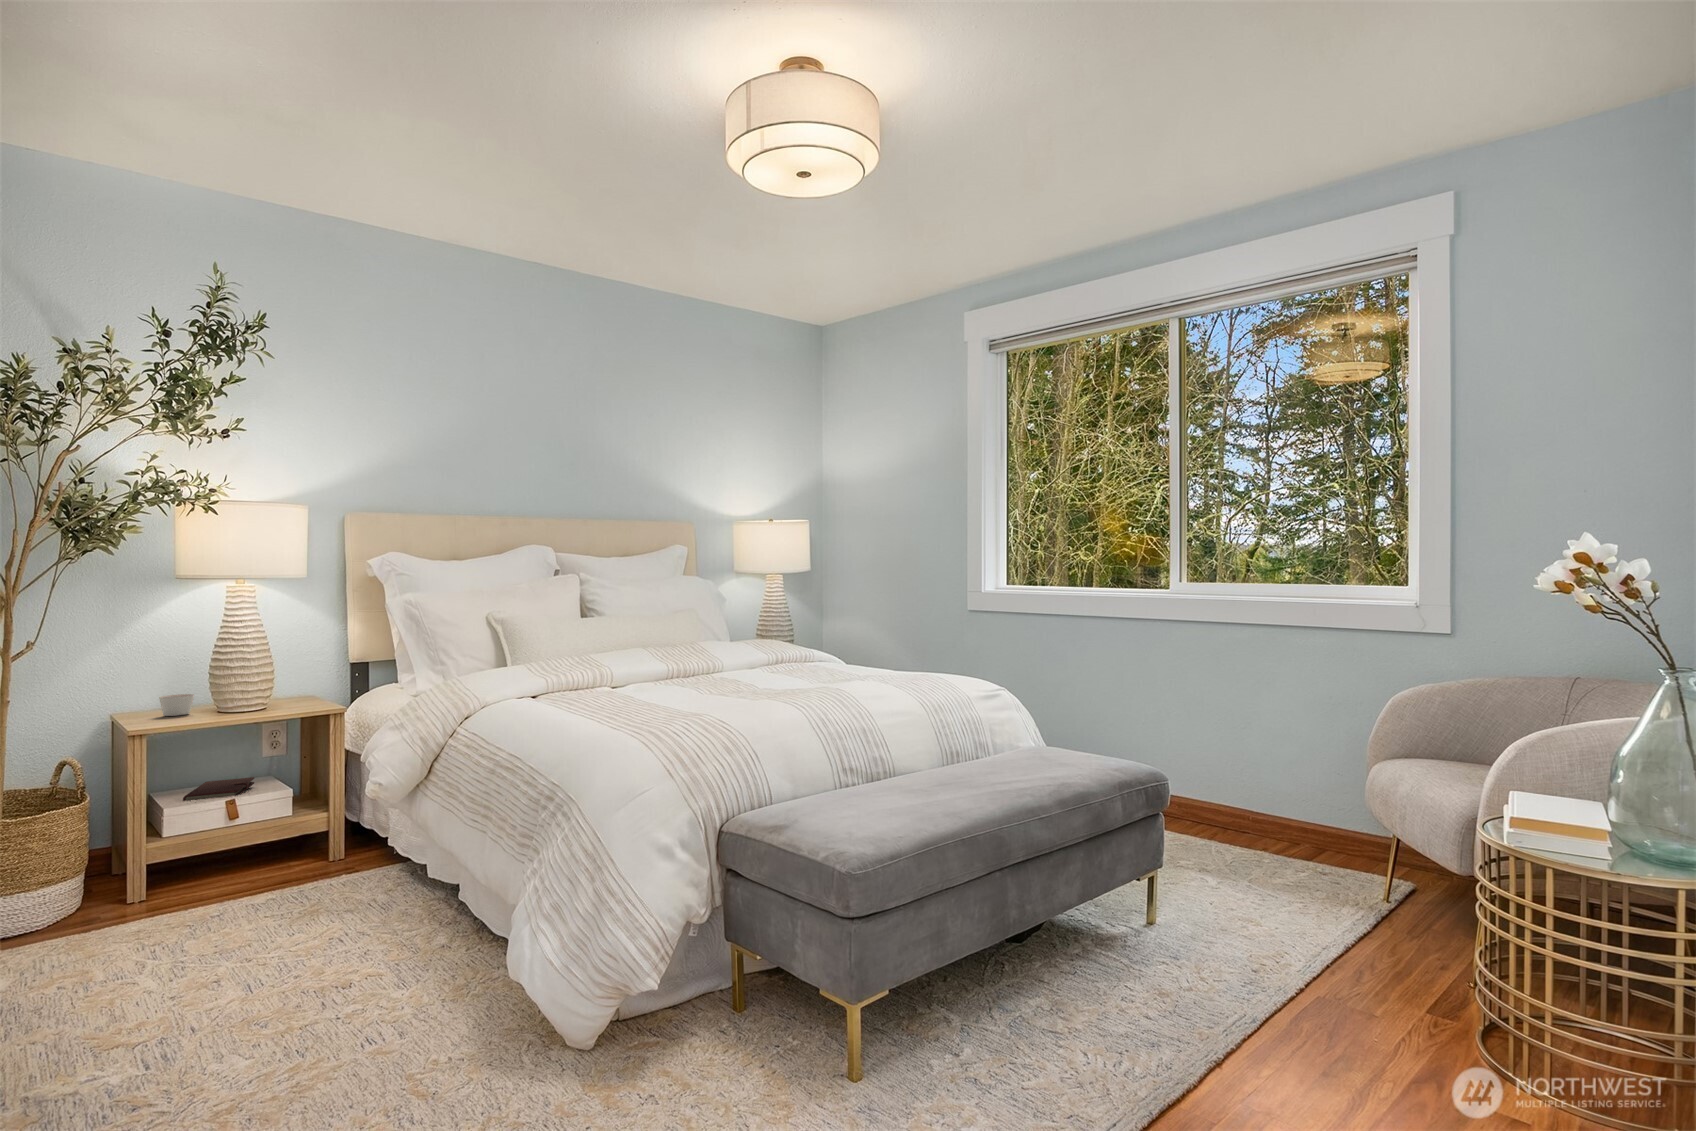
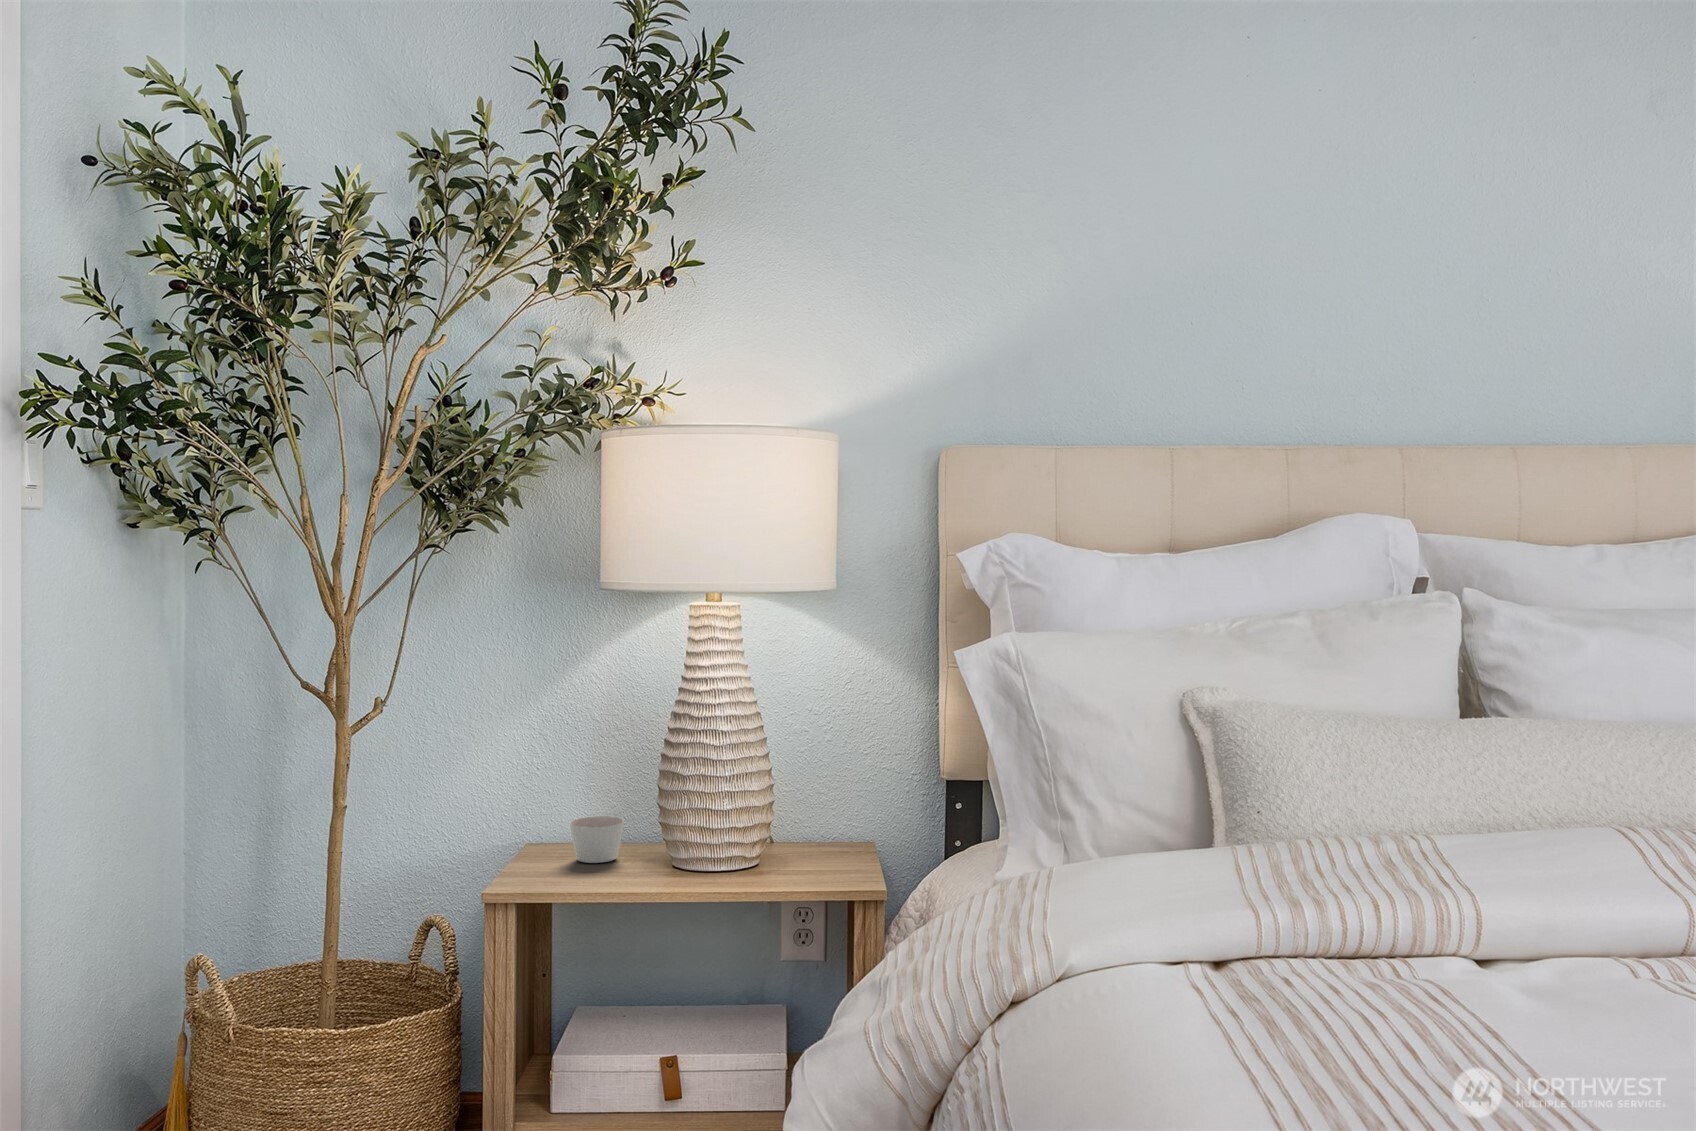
notebook: present [183,777,254,801] -> none [612,986,720,1046]

